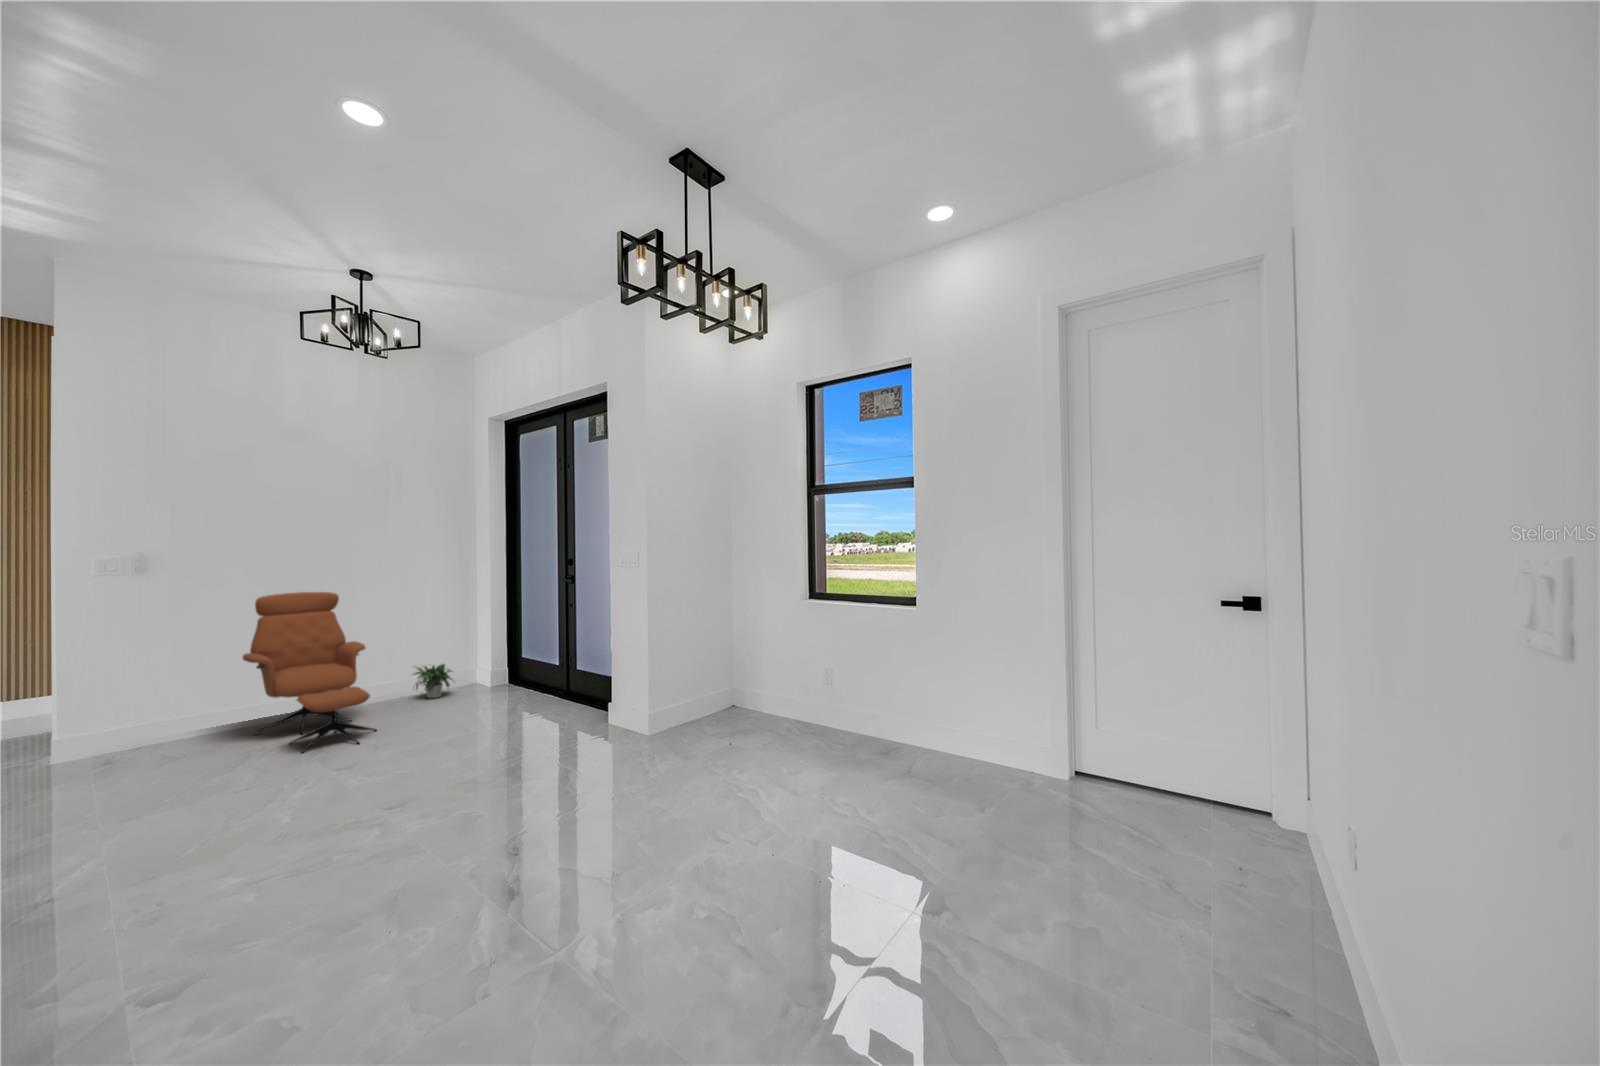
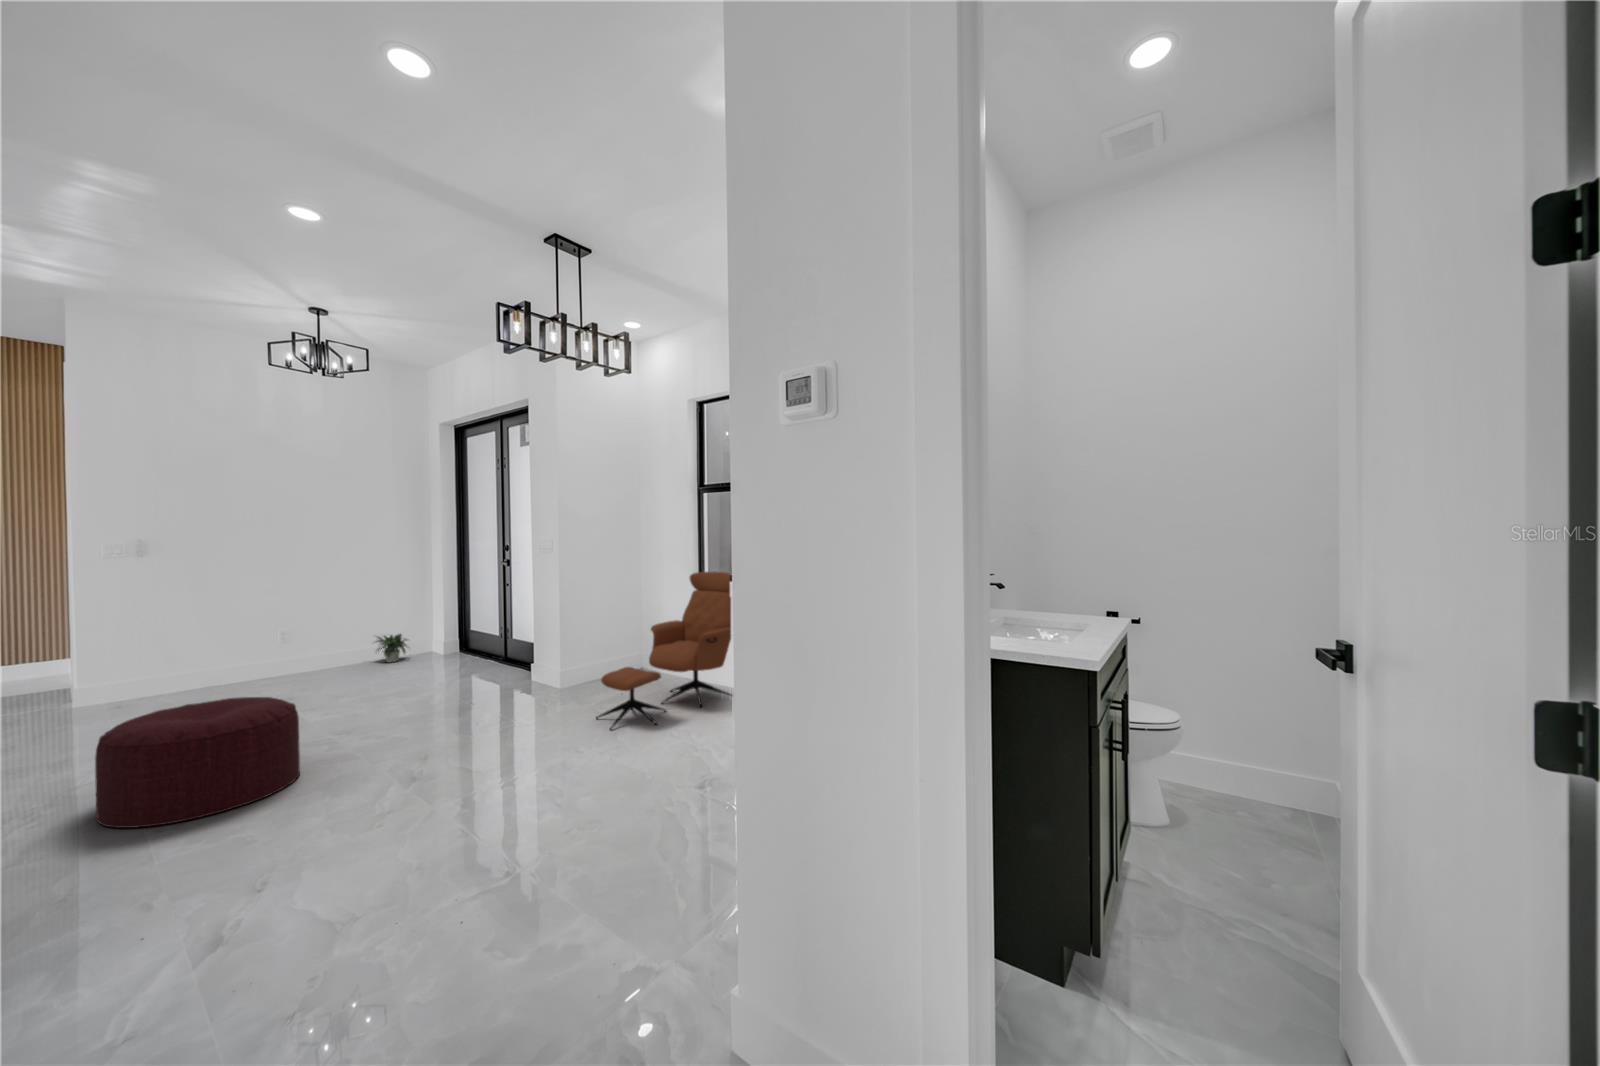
armchair: present [243,592,376,753] -> present [596,572,732,729]
ottoman: none [63,766,351,984] -> present [95,697,300,828]

